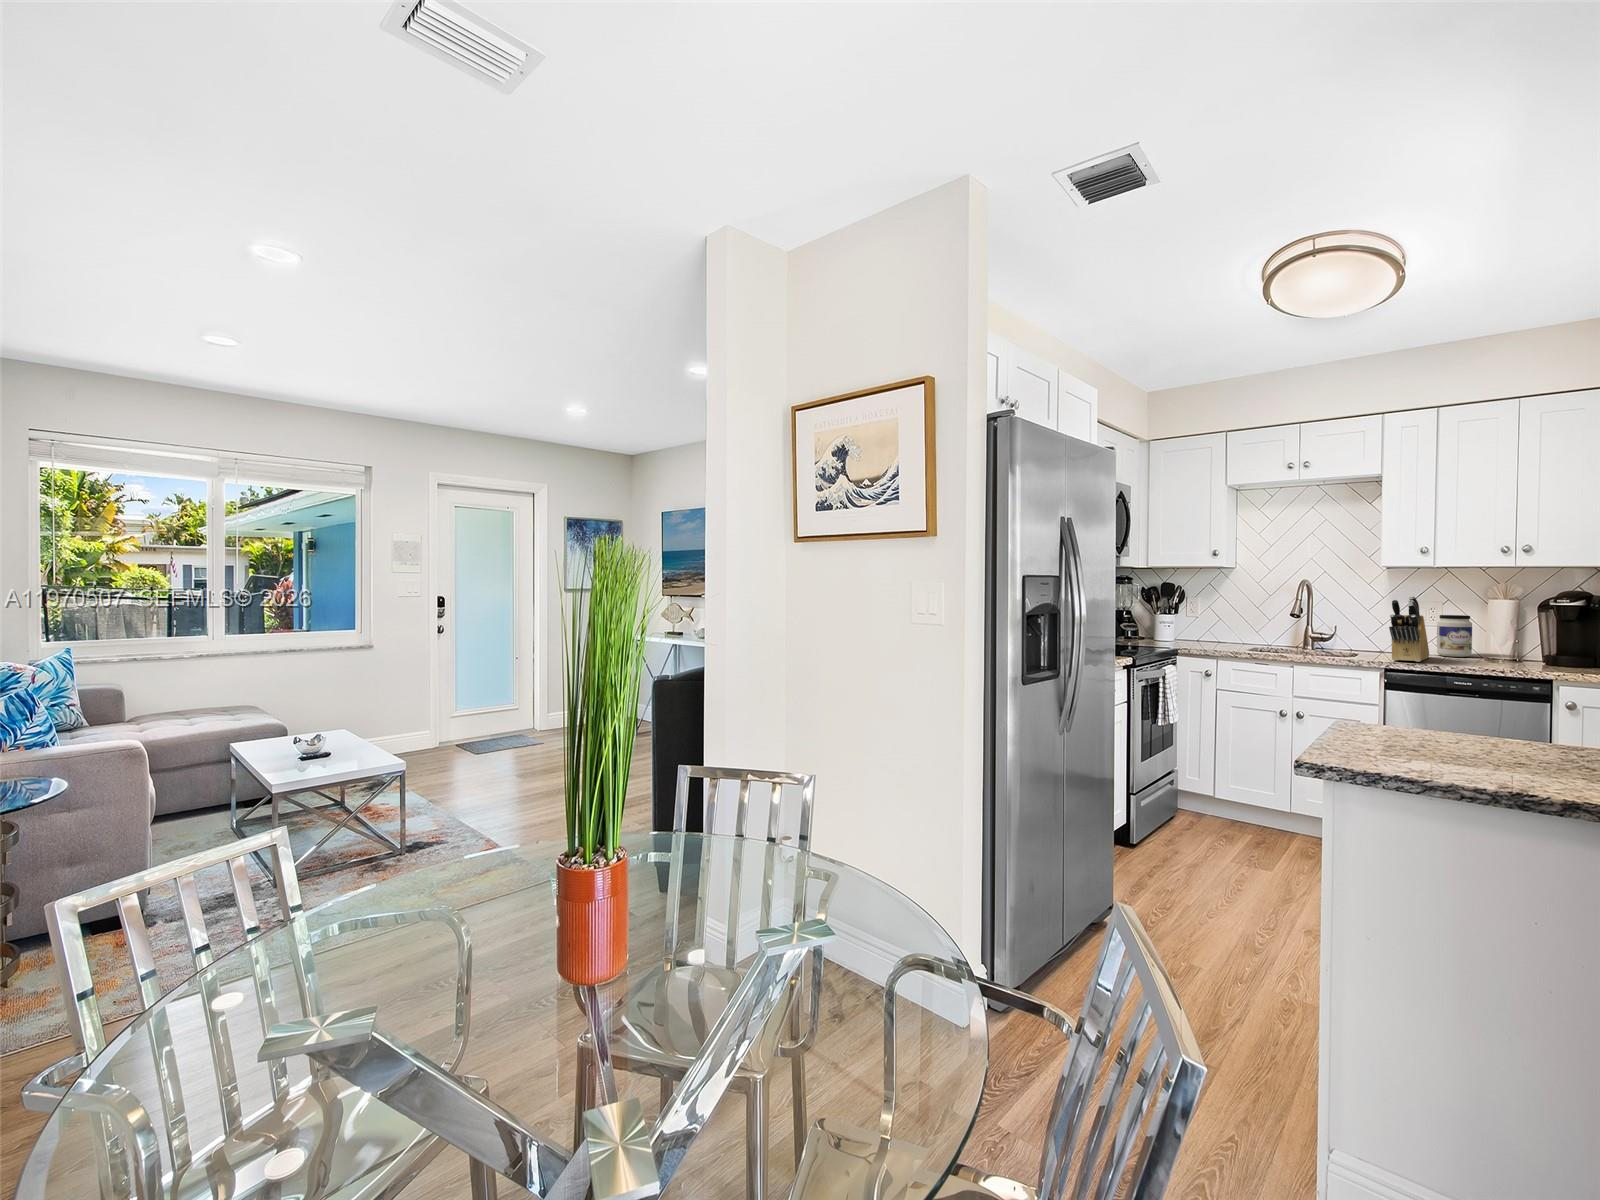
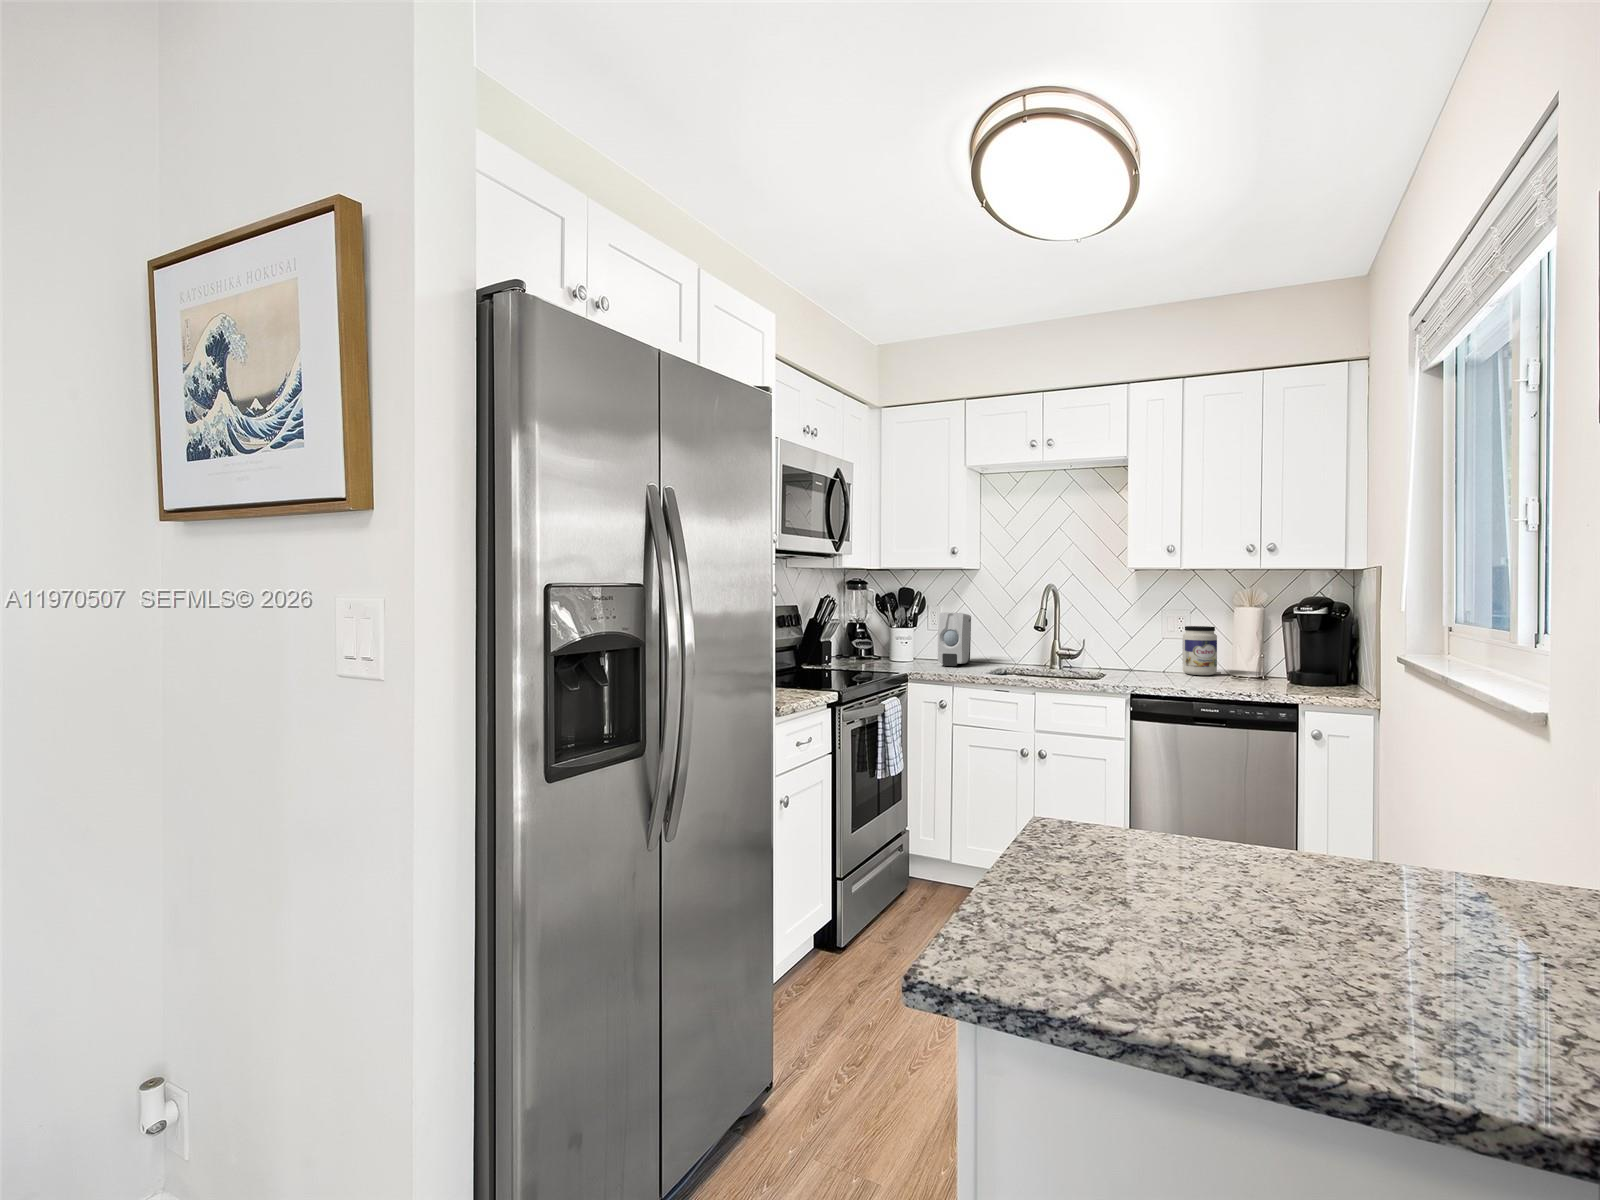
knife block: present [1389,596,1429,662] -> none [1134,606,1175,684]
soap dispenser: none [1200,602,1230,645] -> present [938,613,971,666]

